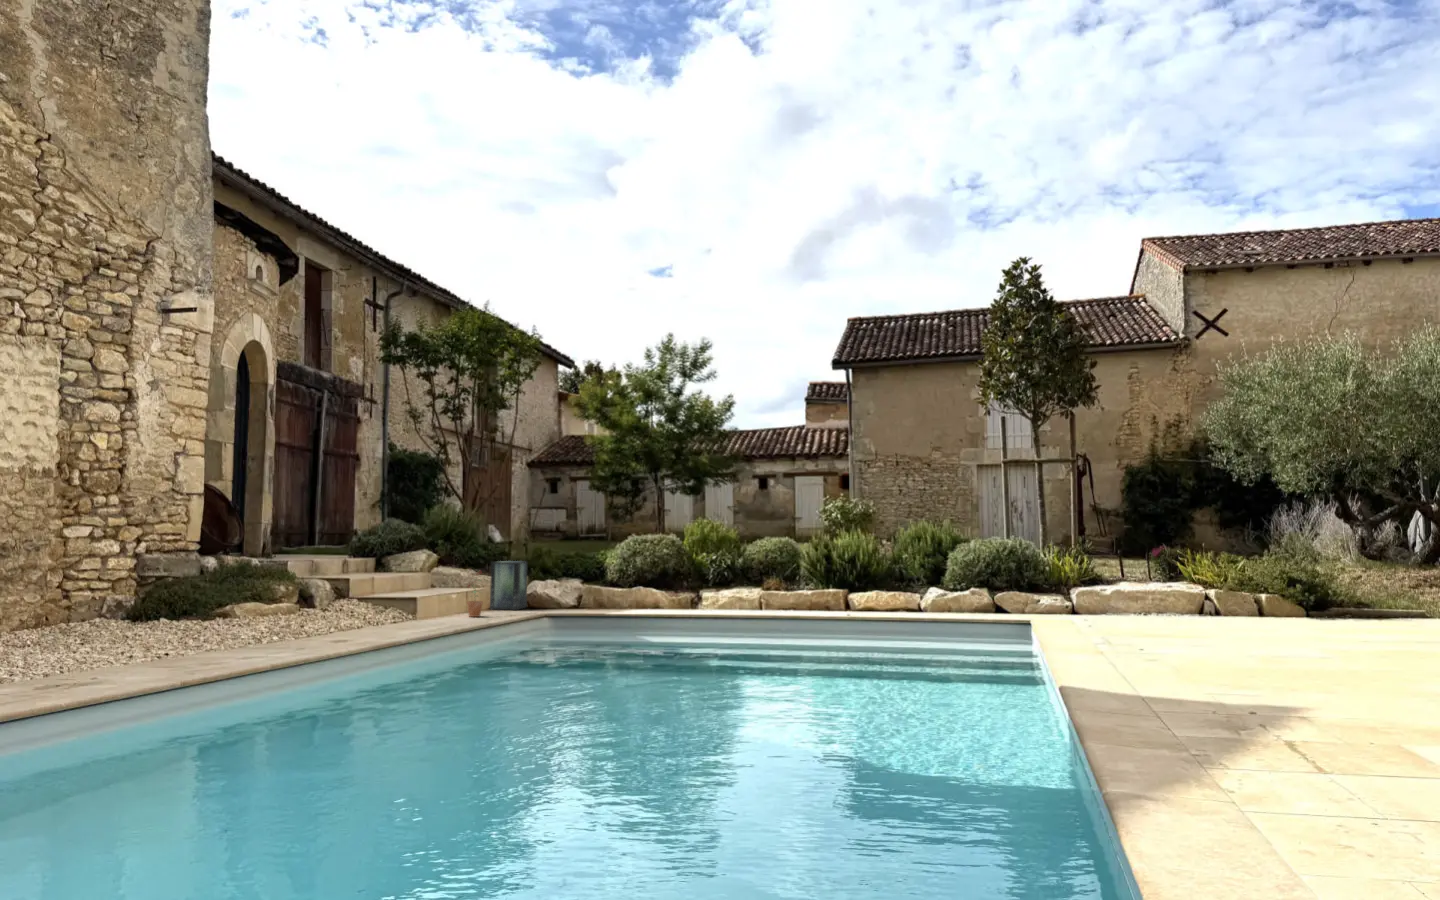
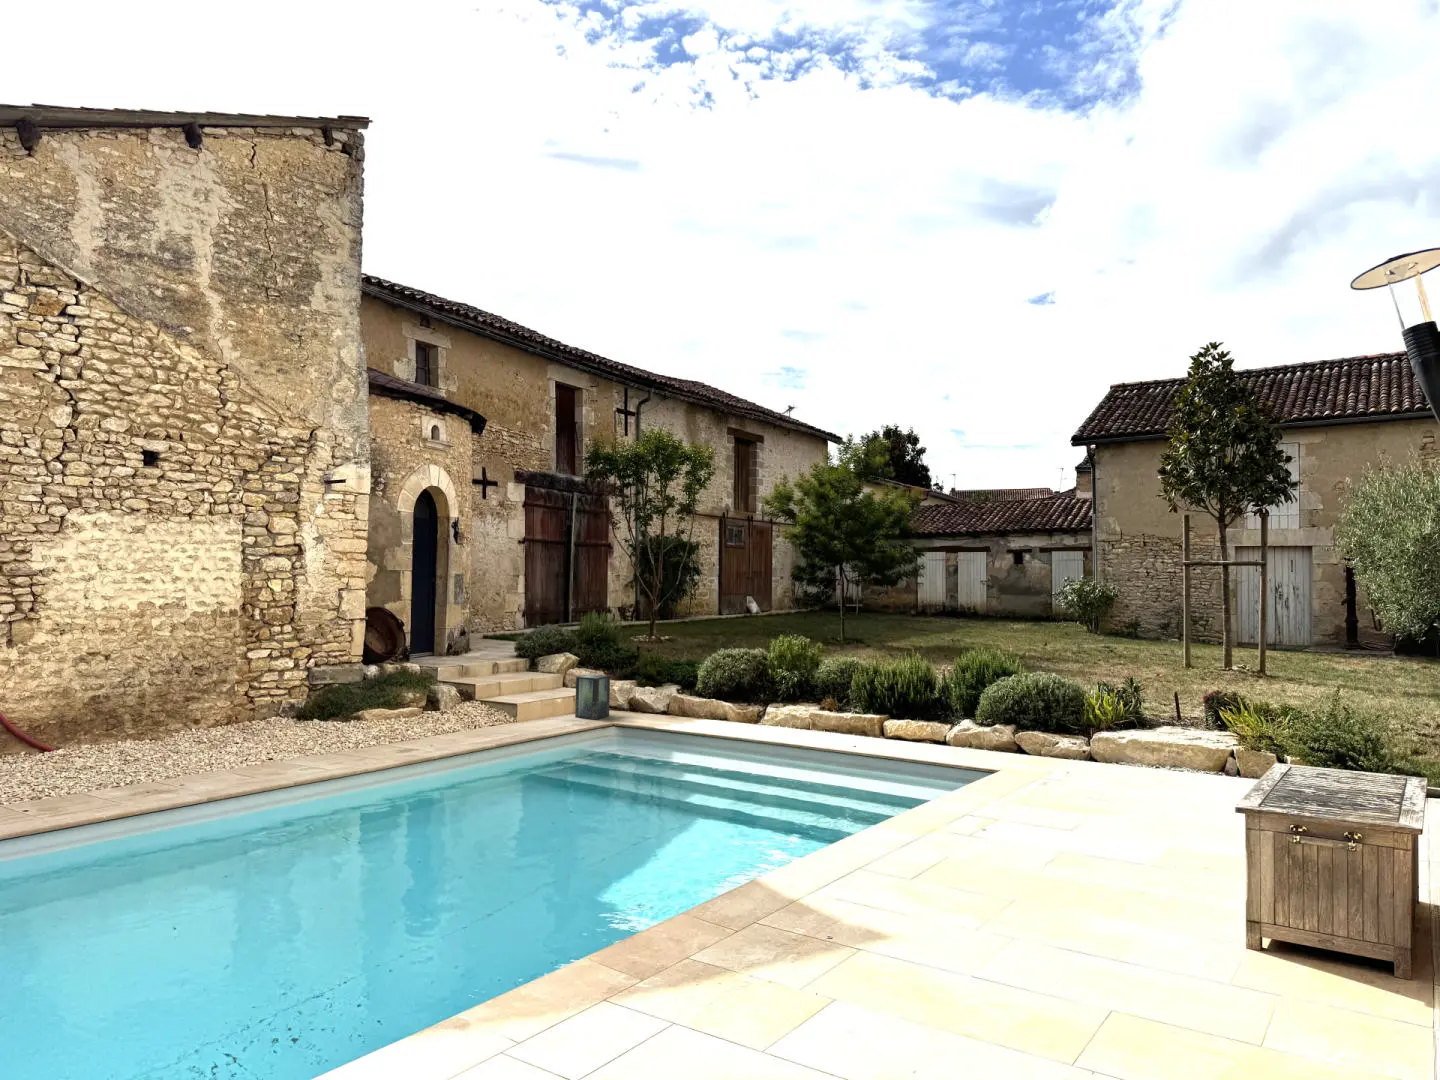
potted plant: present [467,570,483,617] -> none [539,688,555,729]

